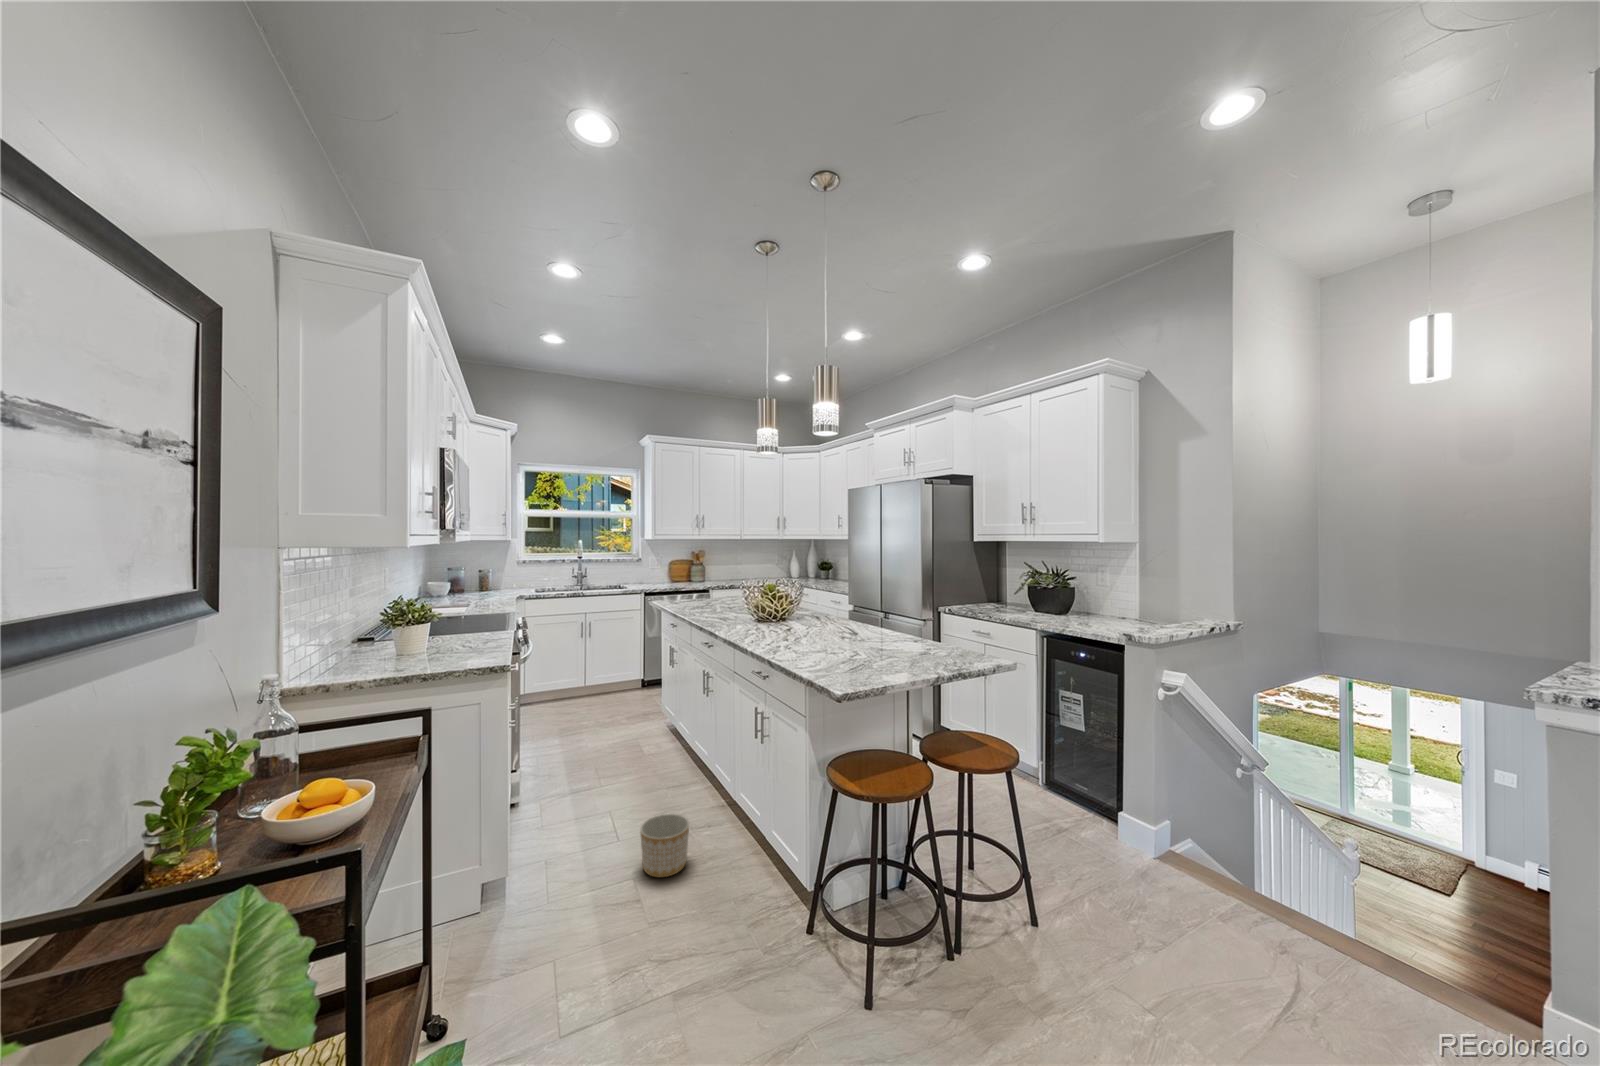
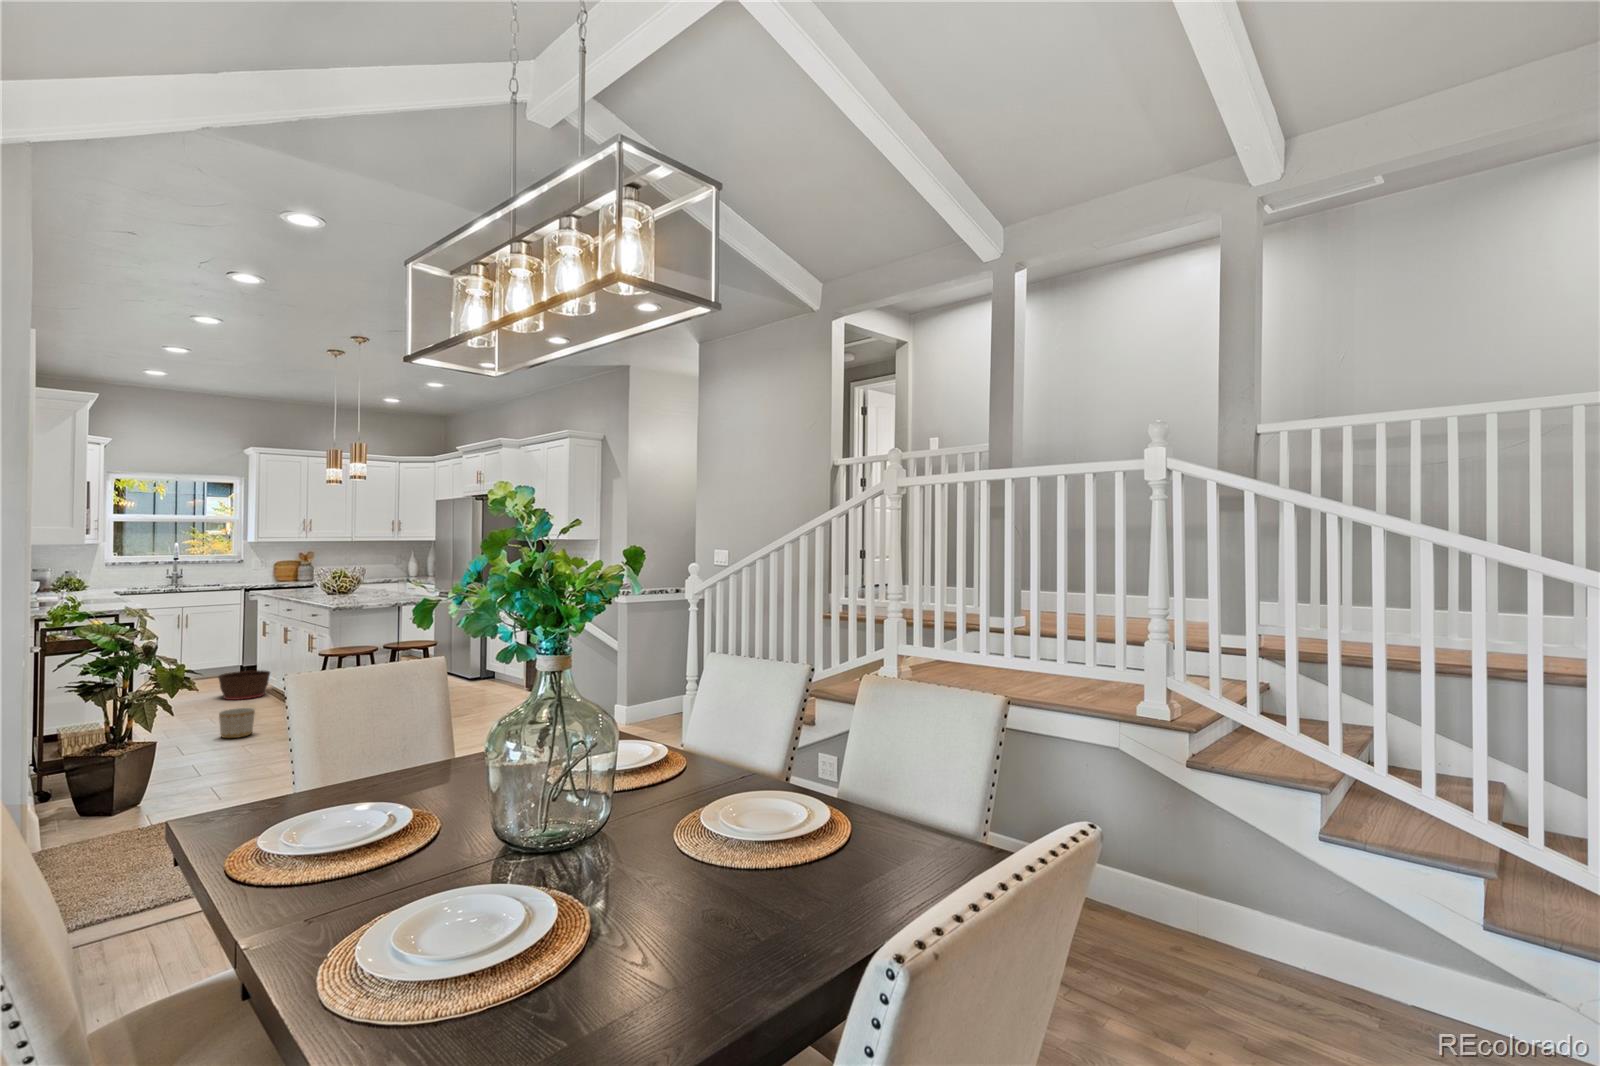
basket: none [625,699,680,743] -> present [218,670,270,700]

